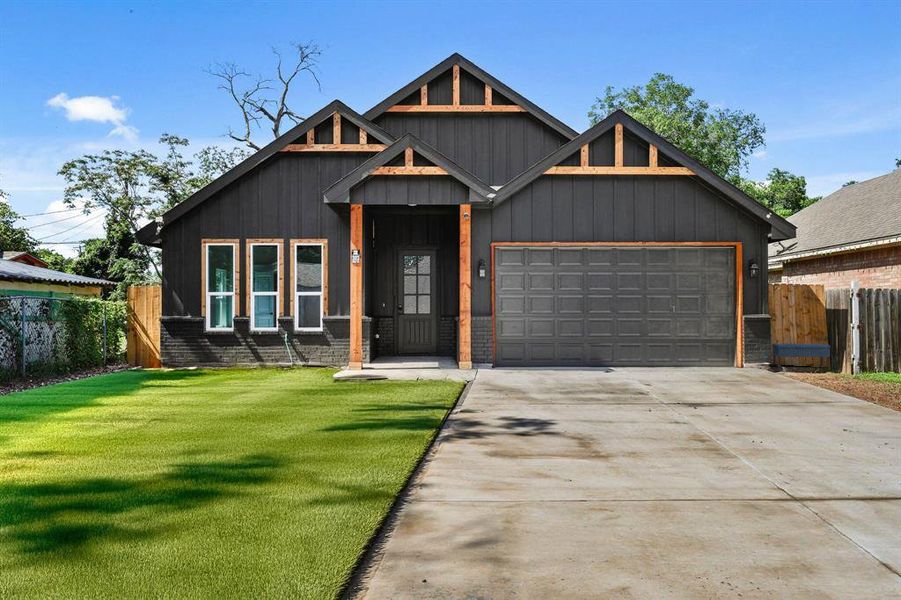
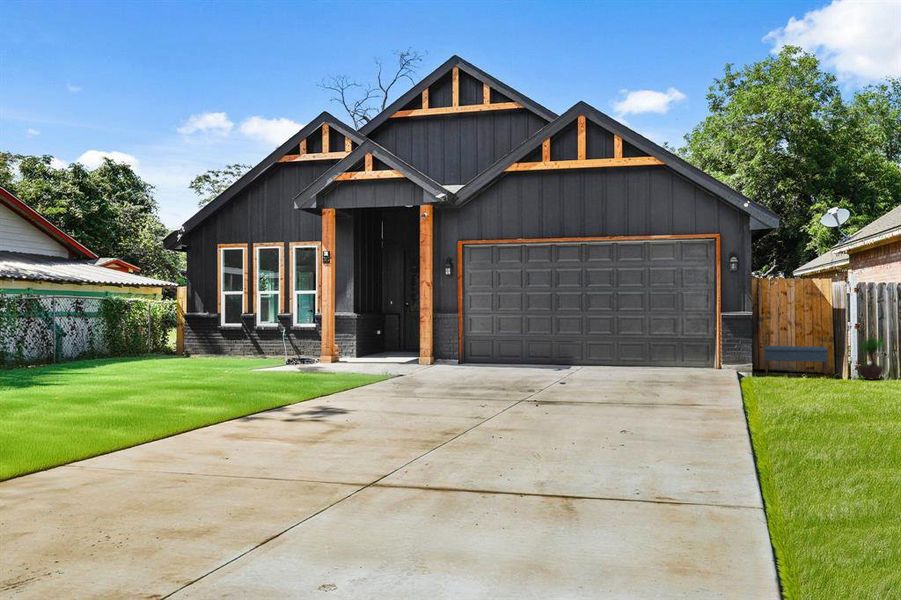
potted tree: none [863,332,889,372] -> present [859,337,883,379]

